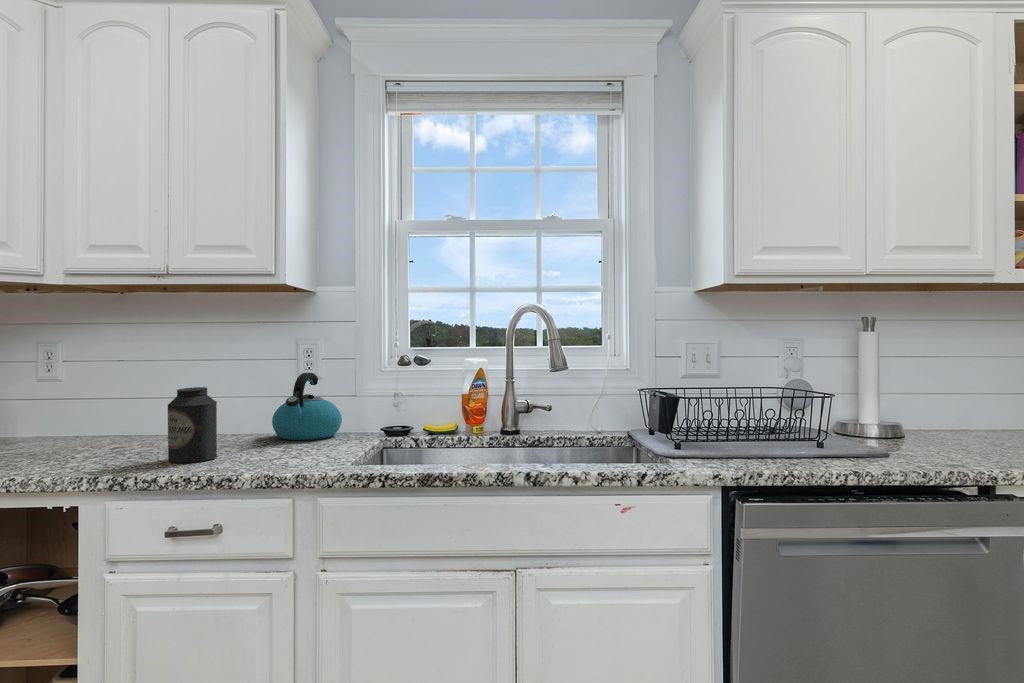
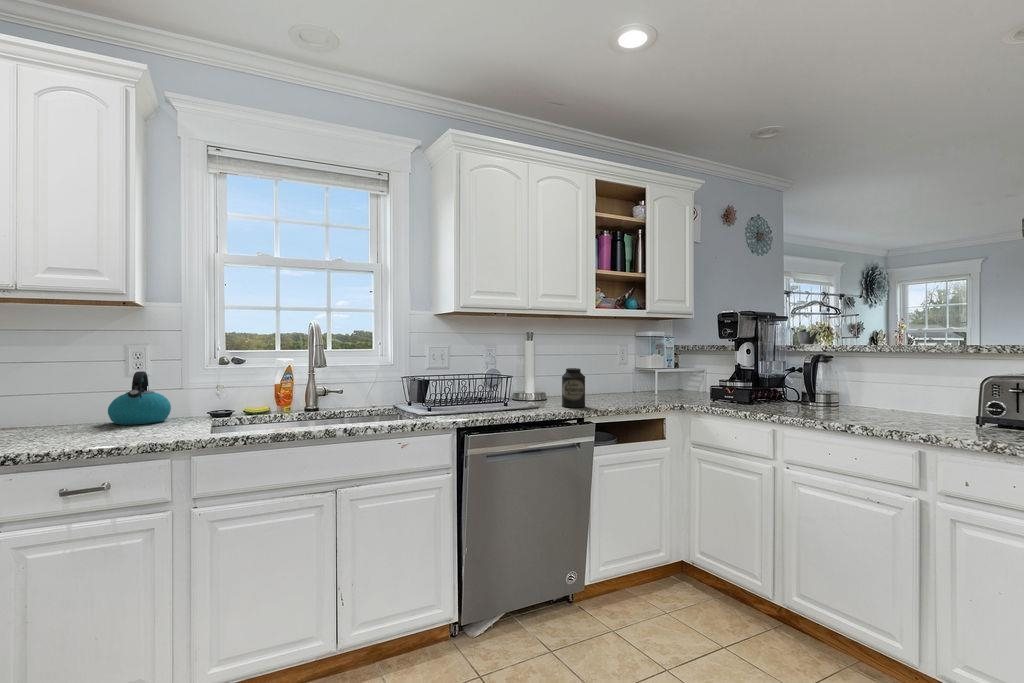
canister: present [168,387,217,463] -> present [562,368,585,408]

